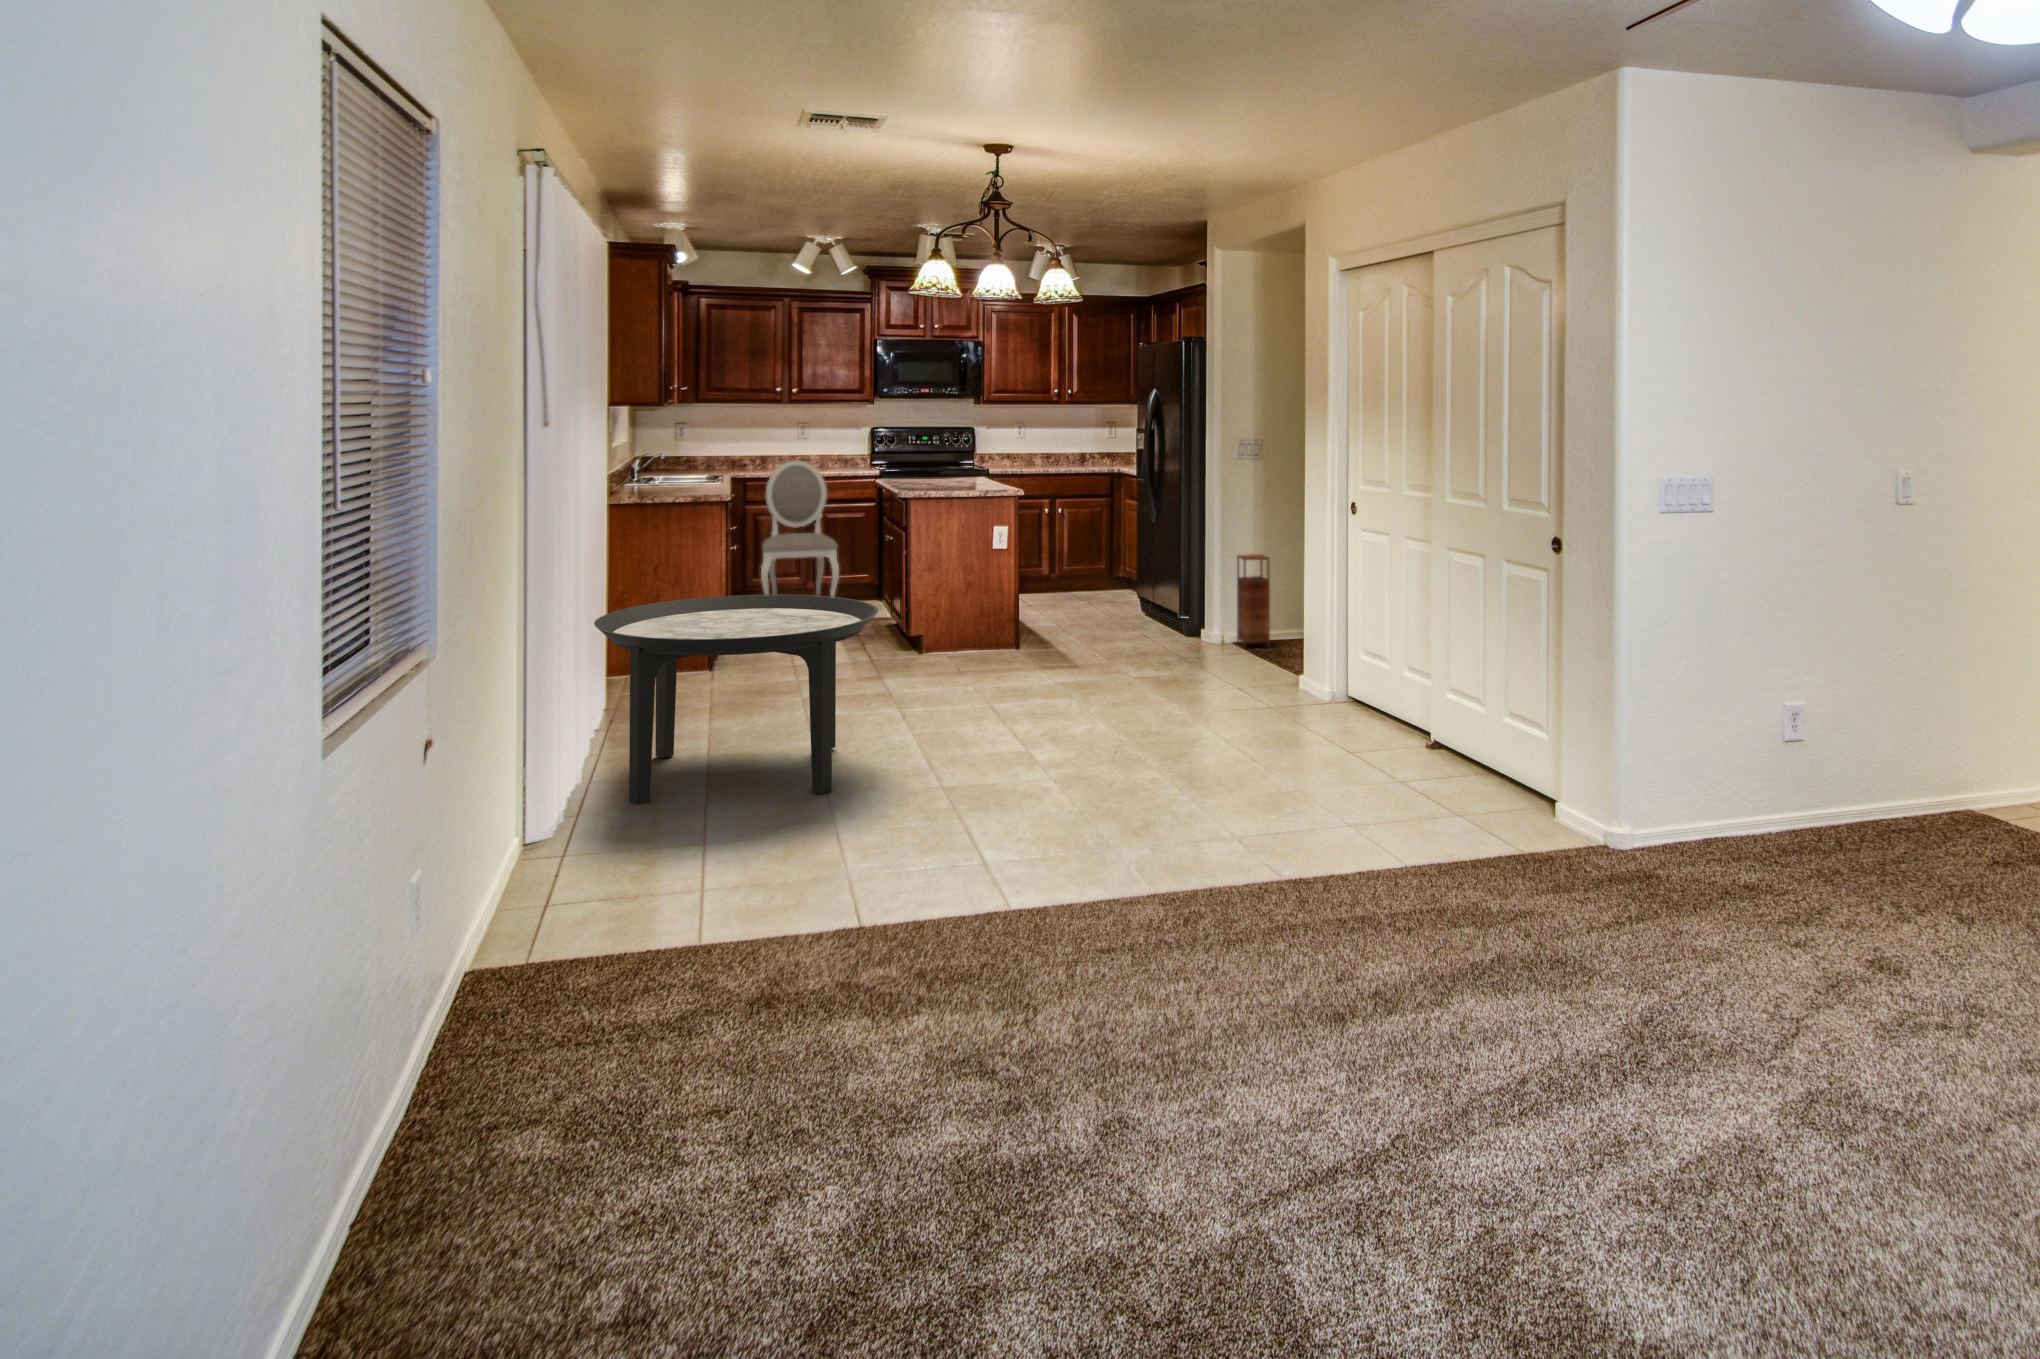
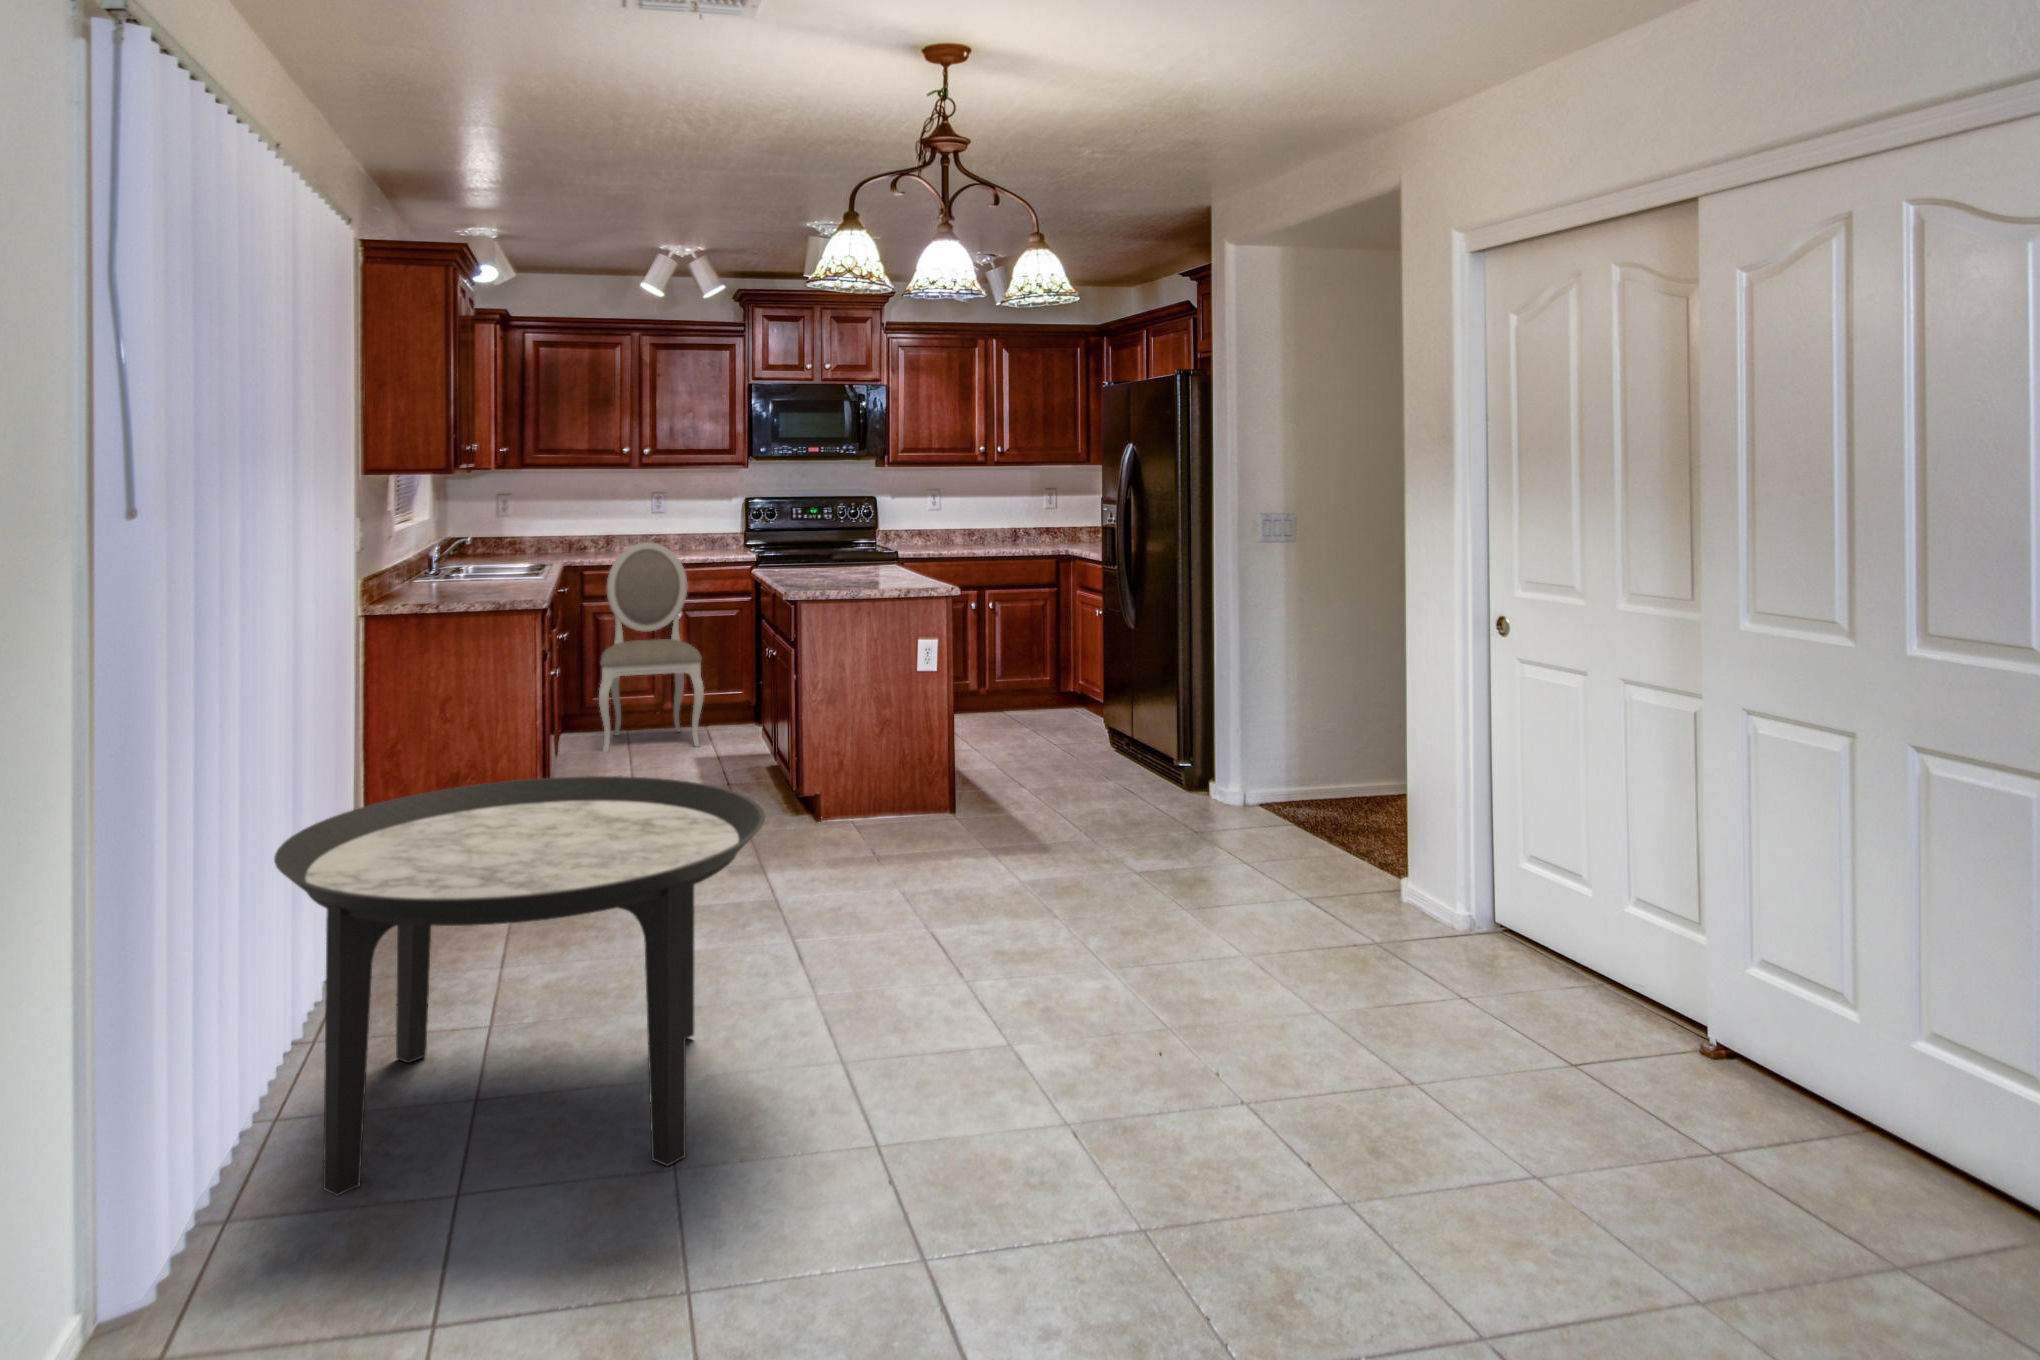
storage cabinet: present [1237,554,1270,647] -> none [1262,674,1315,811]

